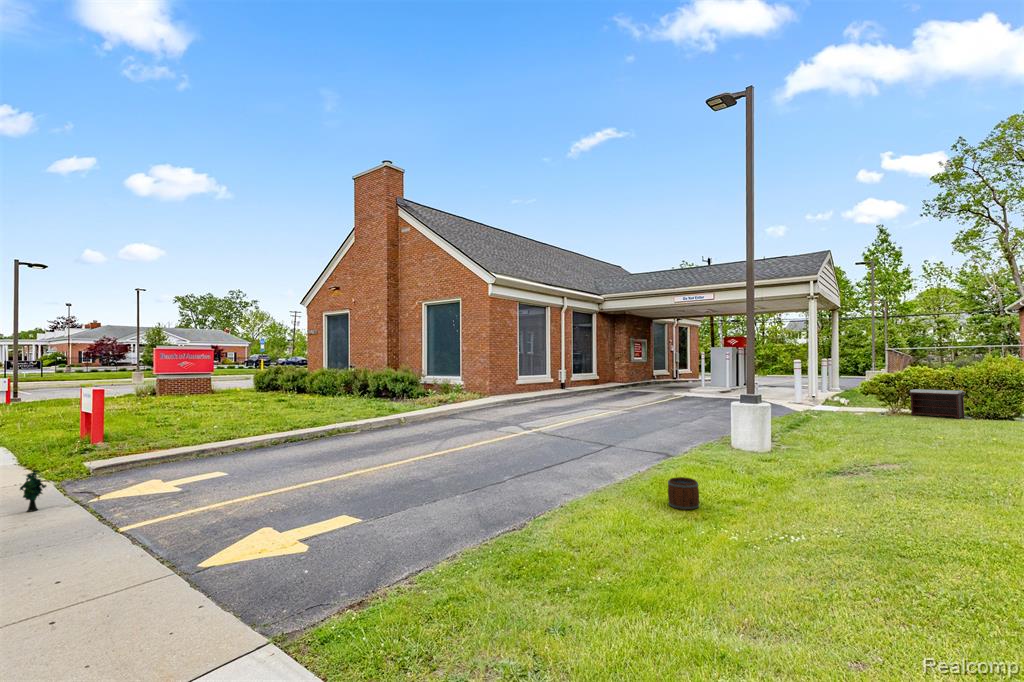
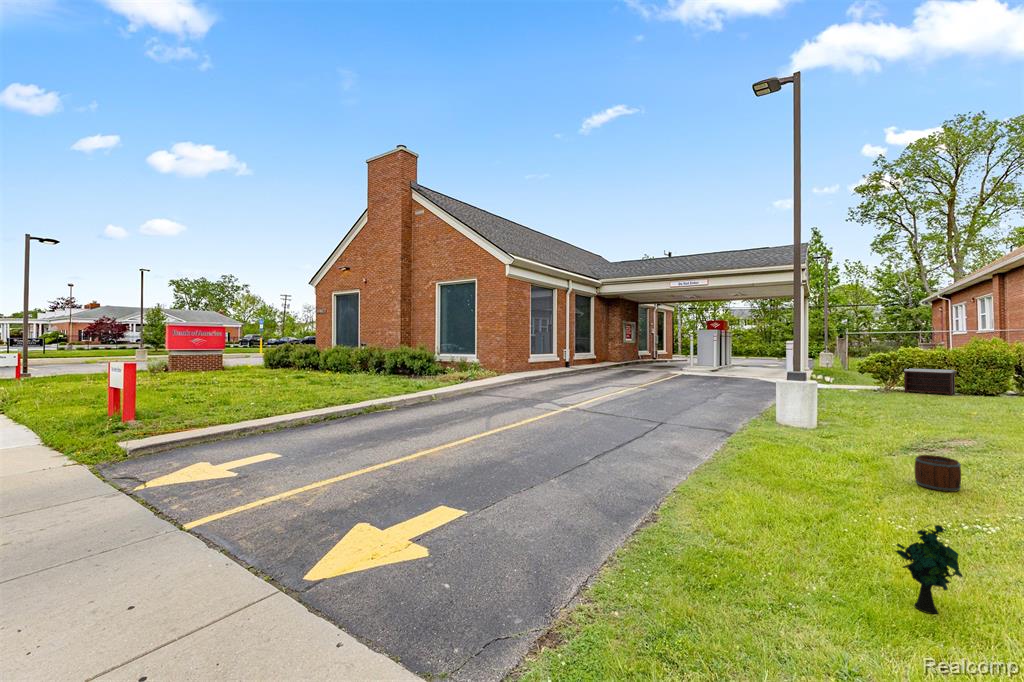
decorative plant: present [20,470,46,512] -> present [895,525,963,614]
bucket: present [668,477,699,510] -> present [915,455,961,492]

